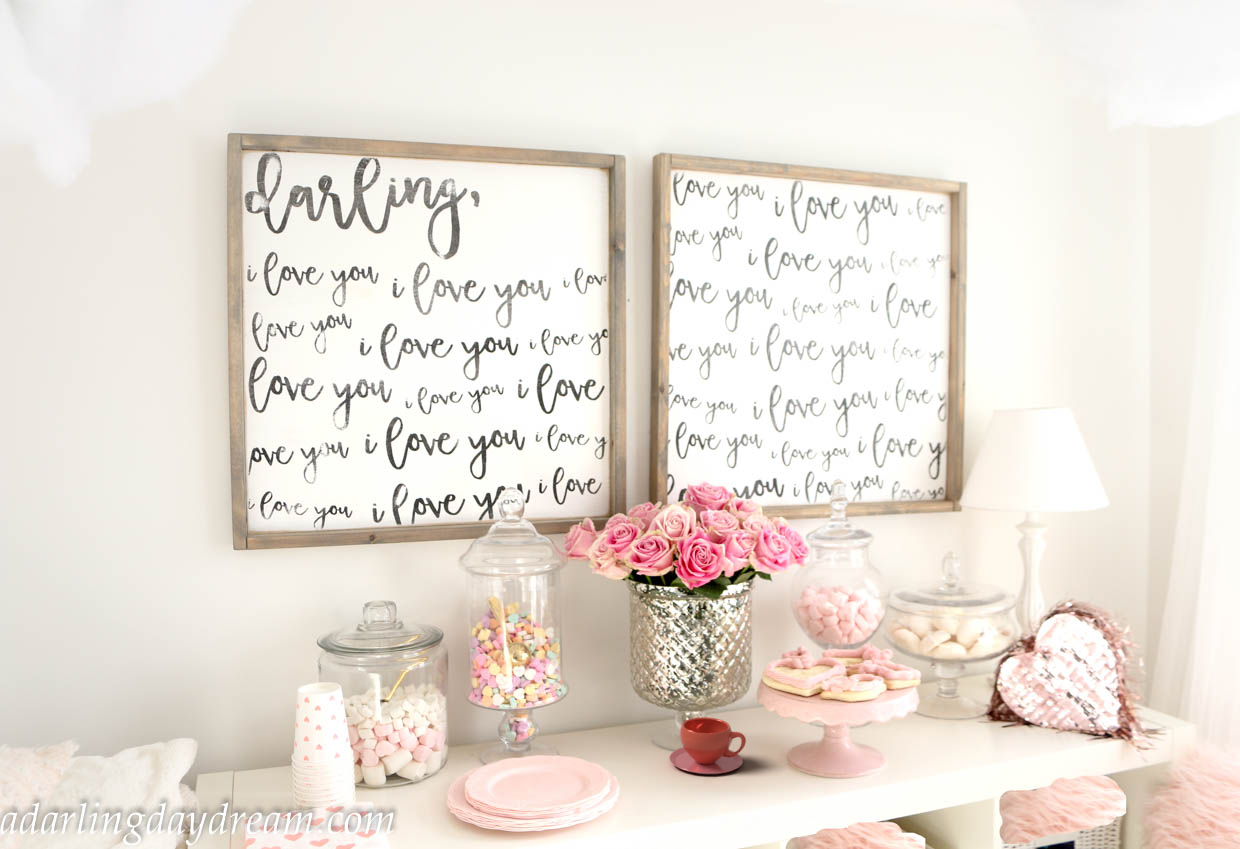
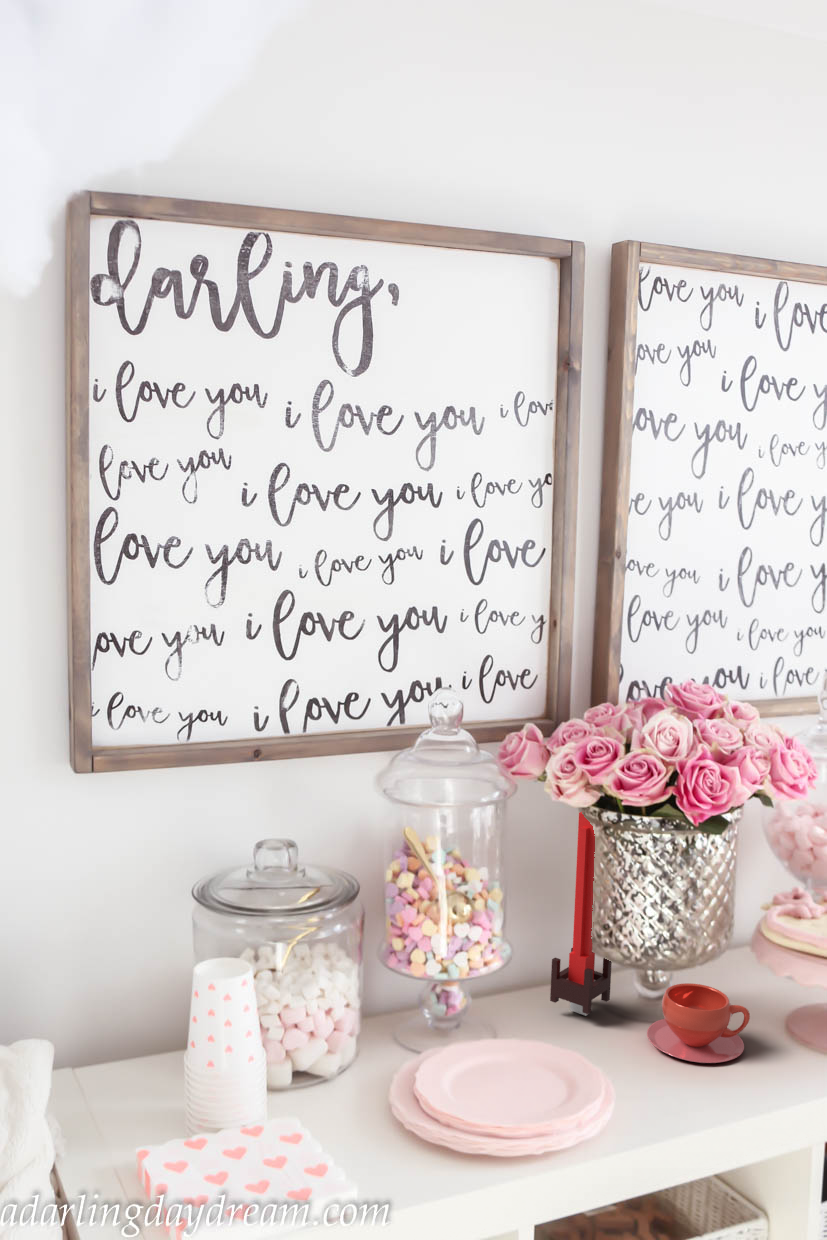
candle: none [605,577,653,746] -> present [550,812,612,1016]

